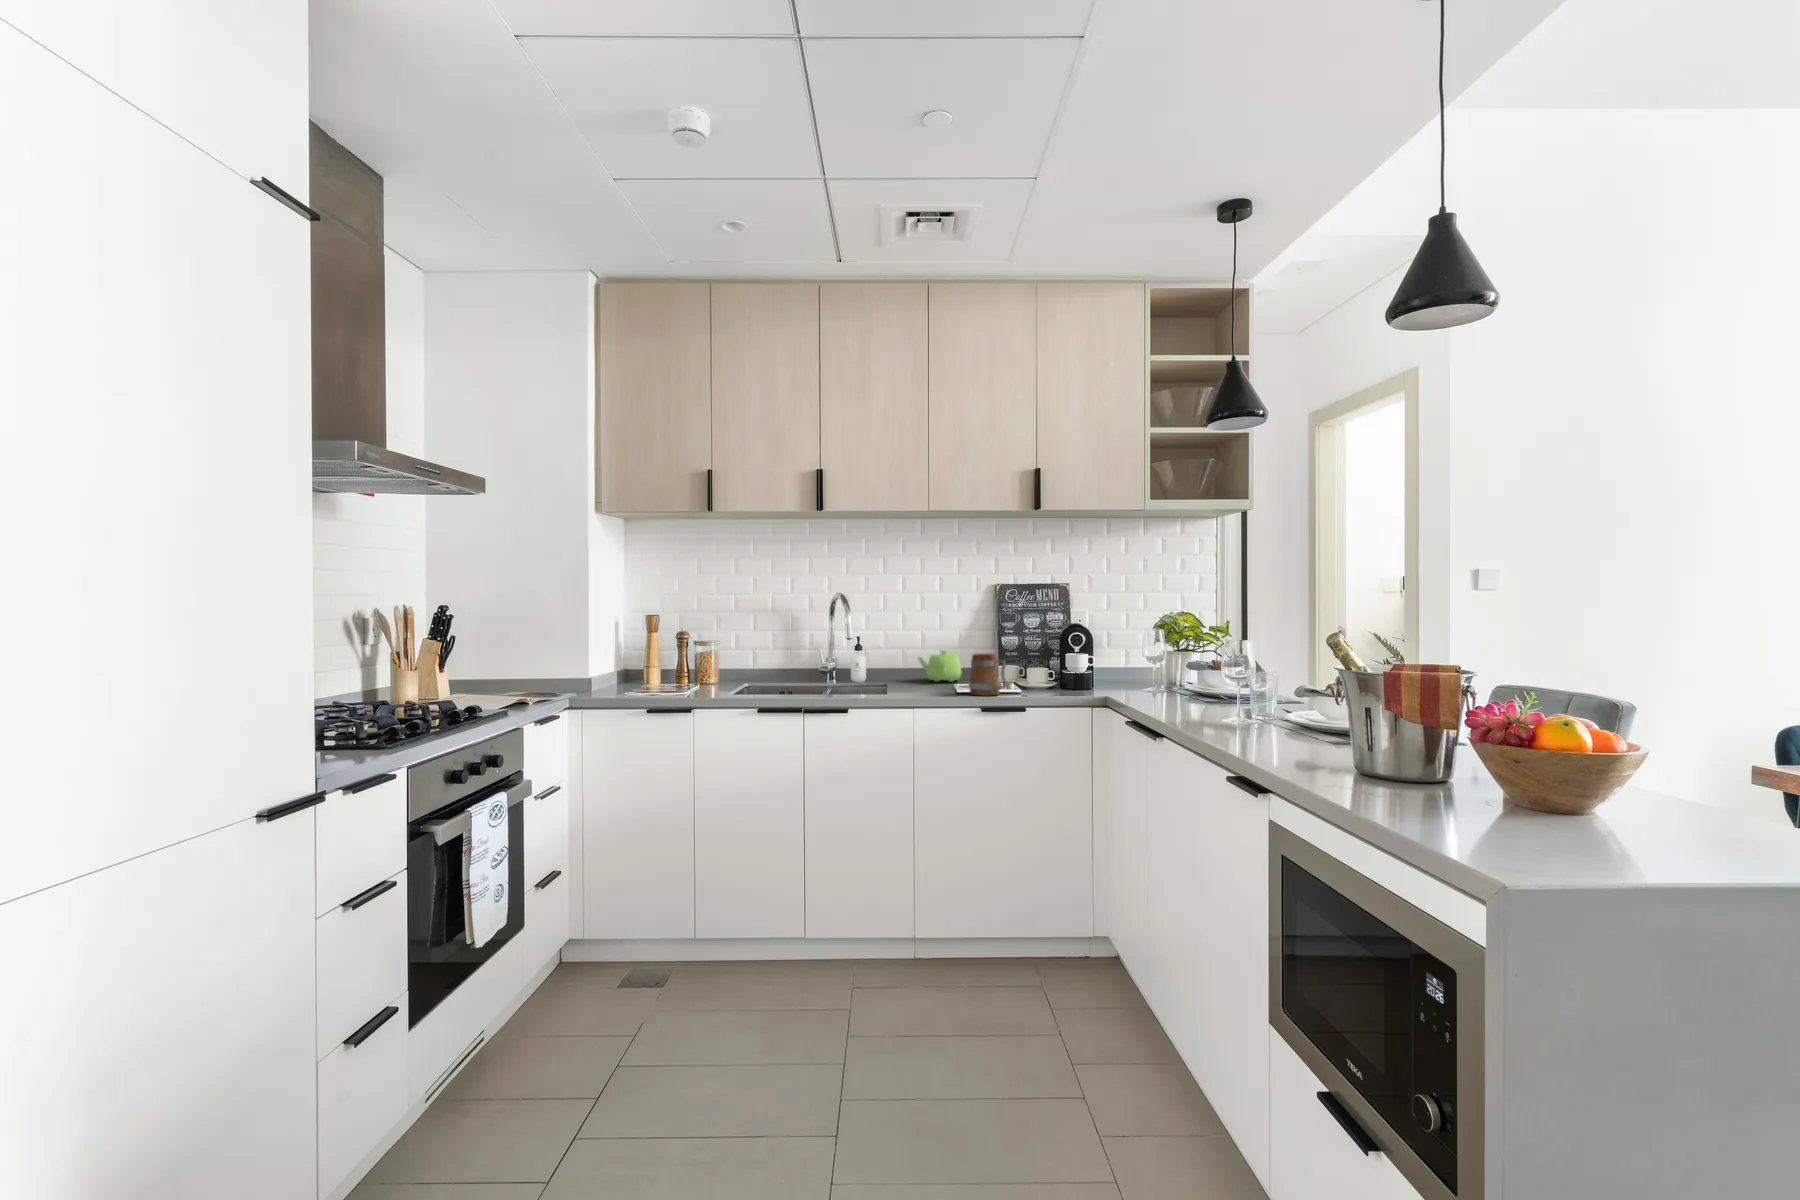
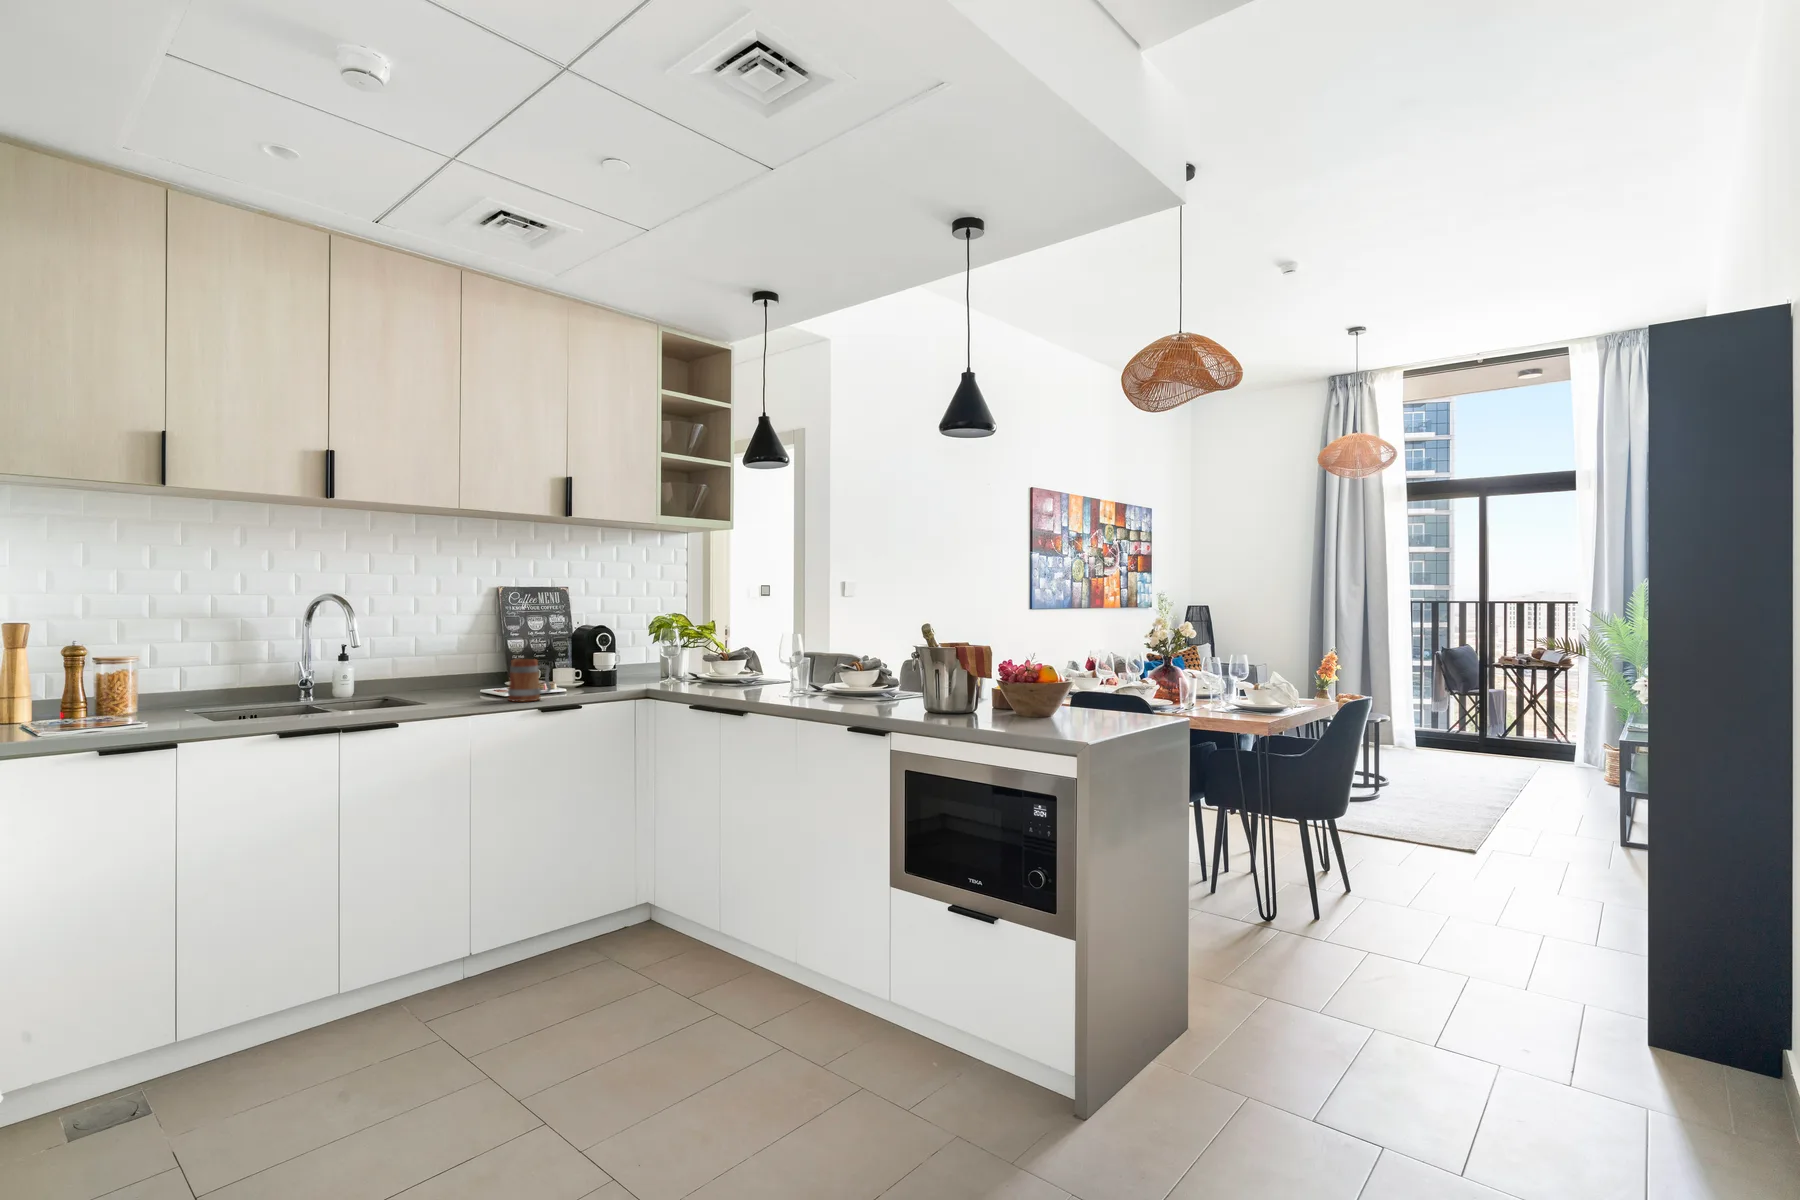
teapot: present [918,650,961,682] -> none [416,656,469,691]

